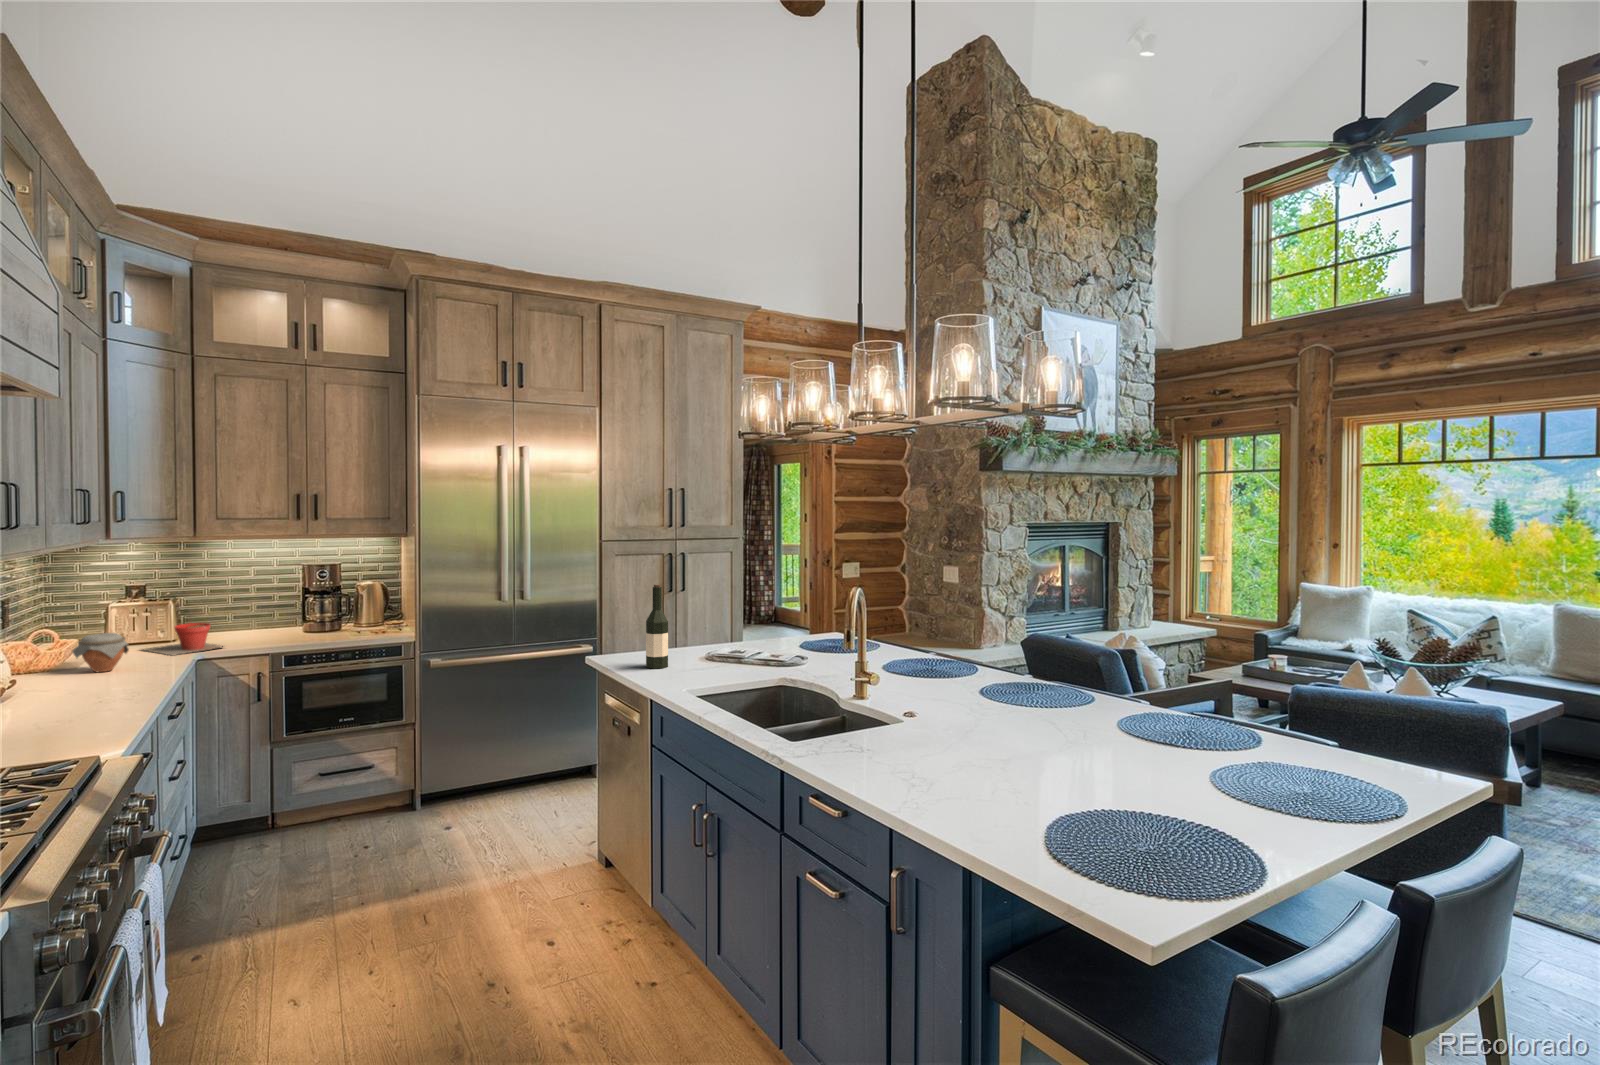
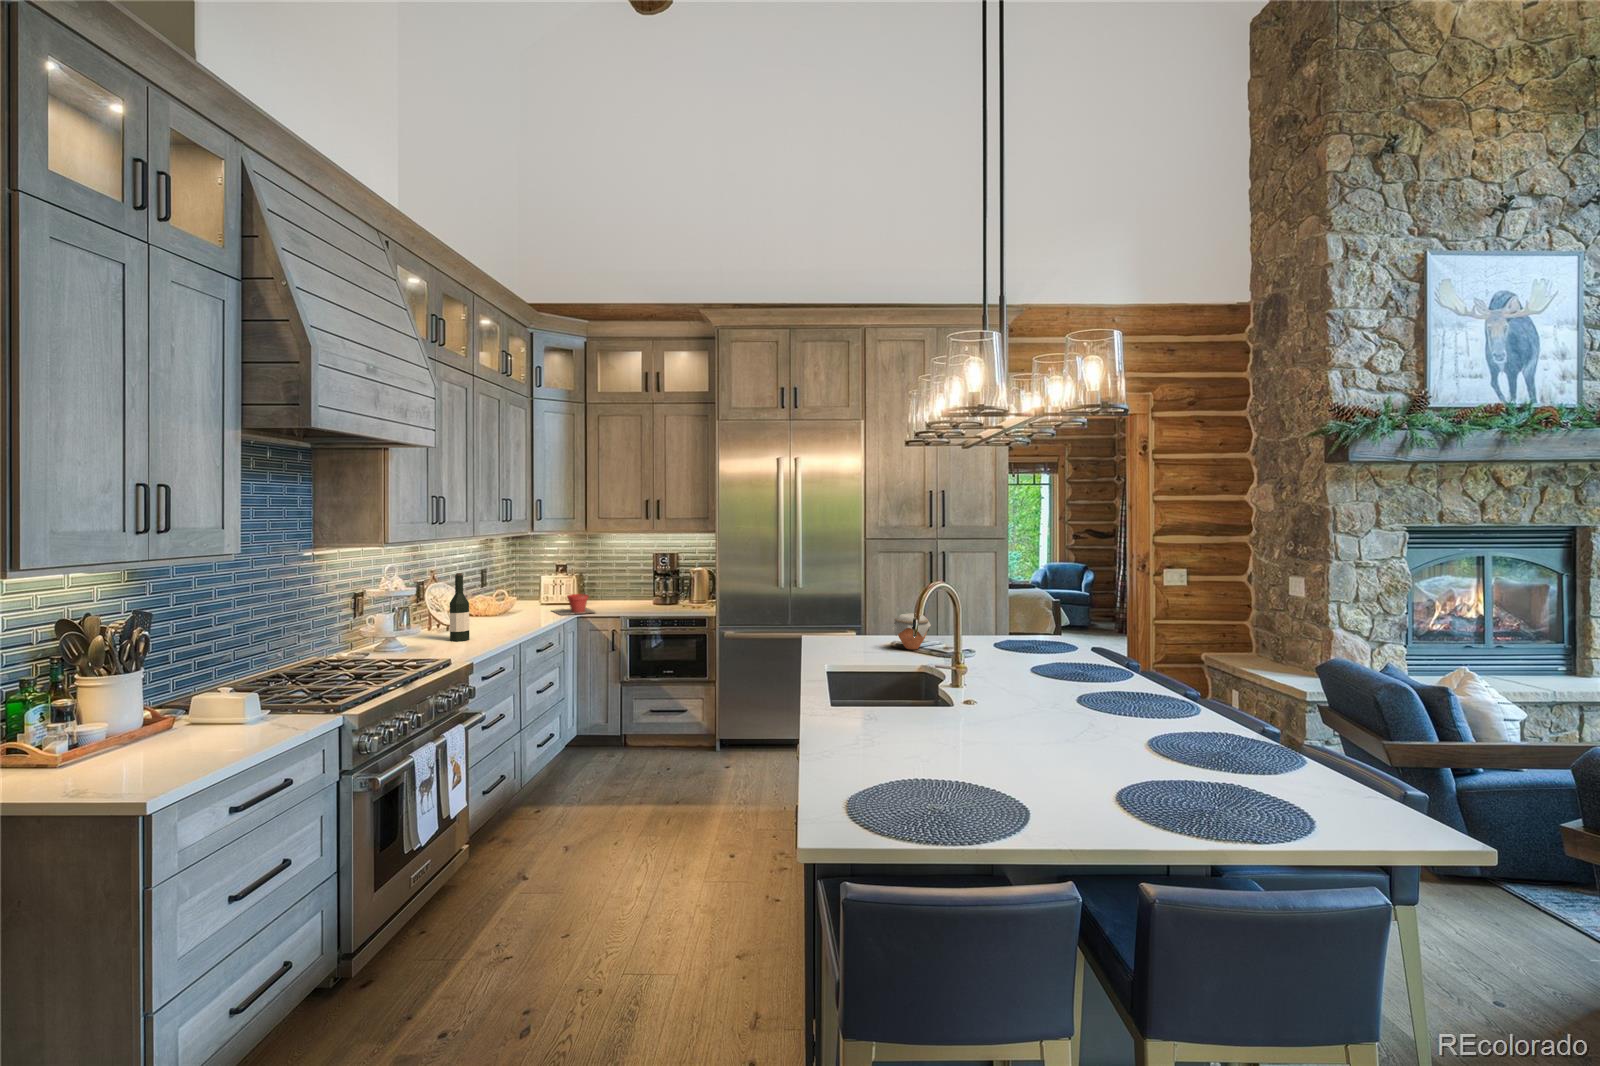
wine bottle: present [646,585,668,669] -> present [450,573,469,641]
jar: present [73,633,129,672] -> present [892,613,931,650]

